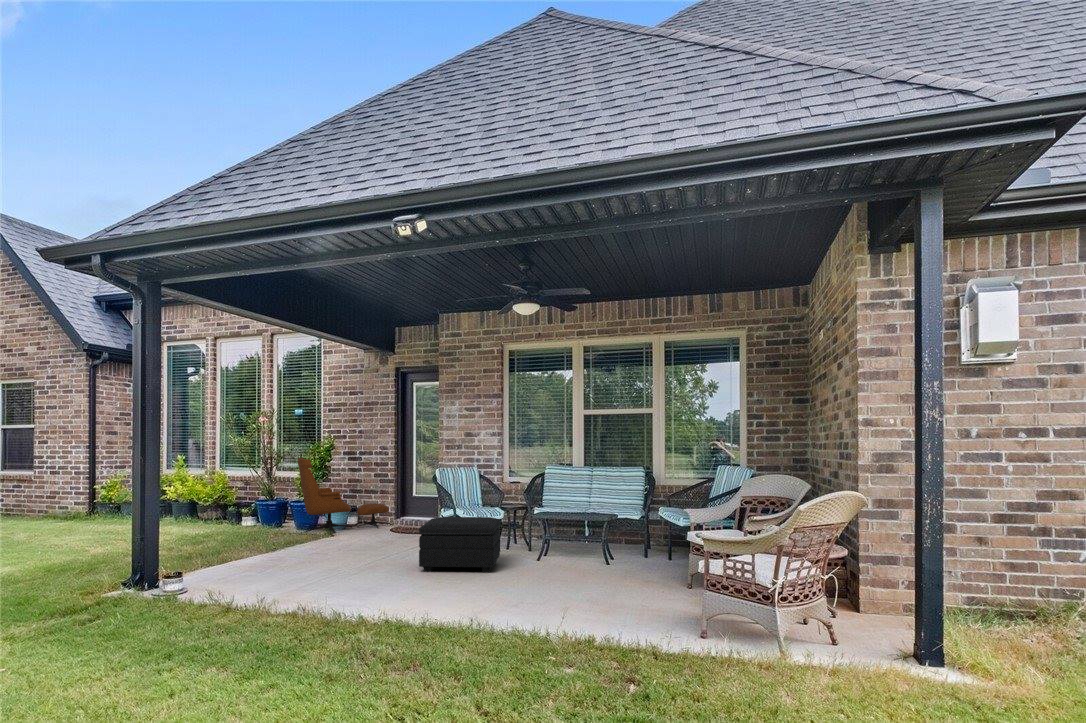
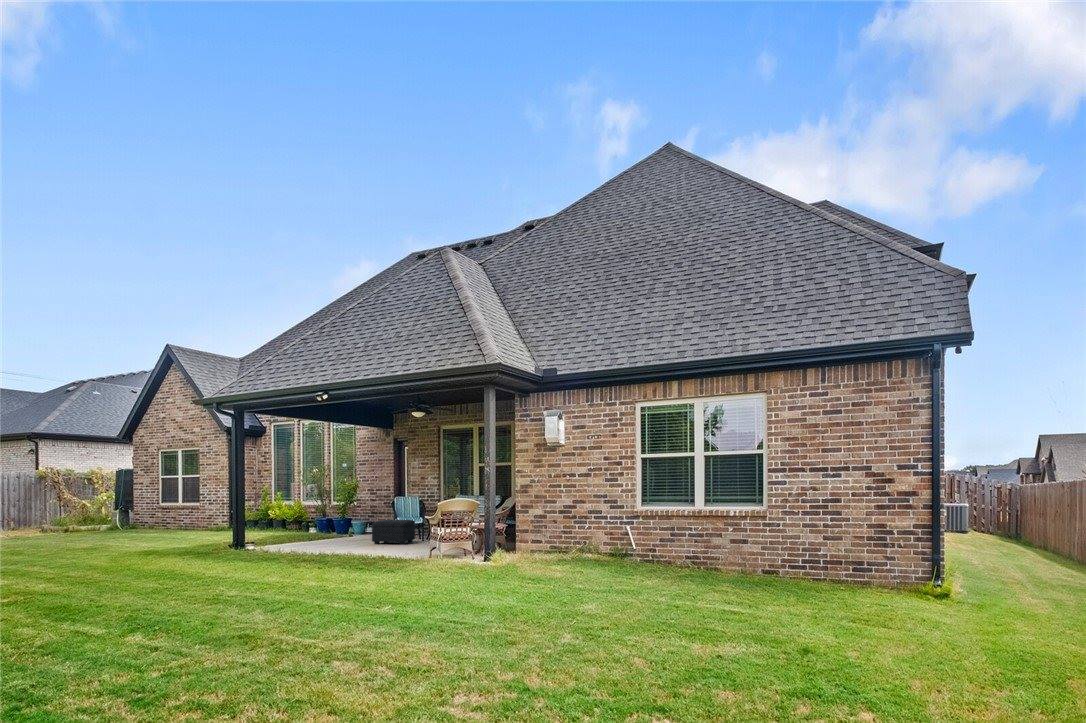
lounge chair: present [298,458,389,534] -> none [335,492,388,535]

